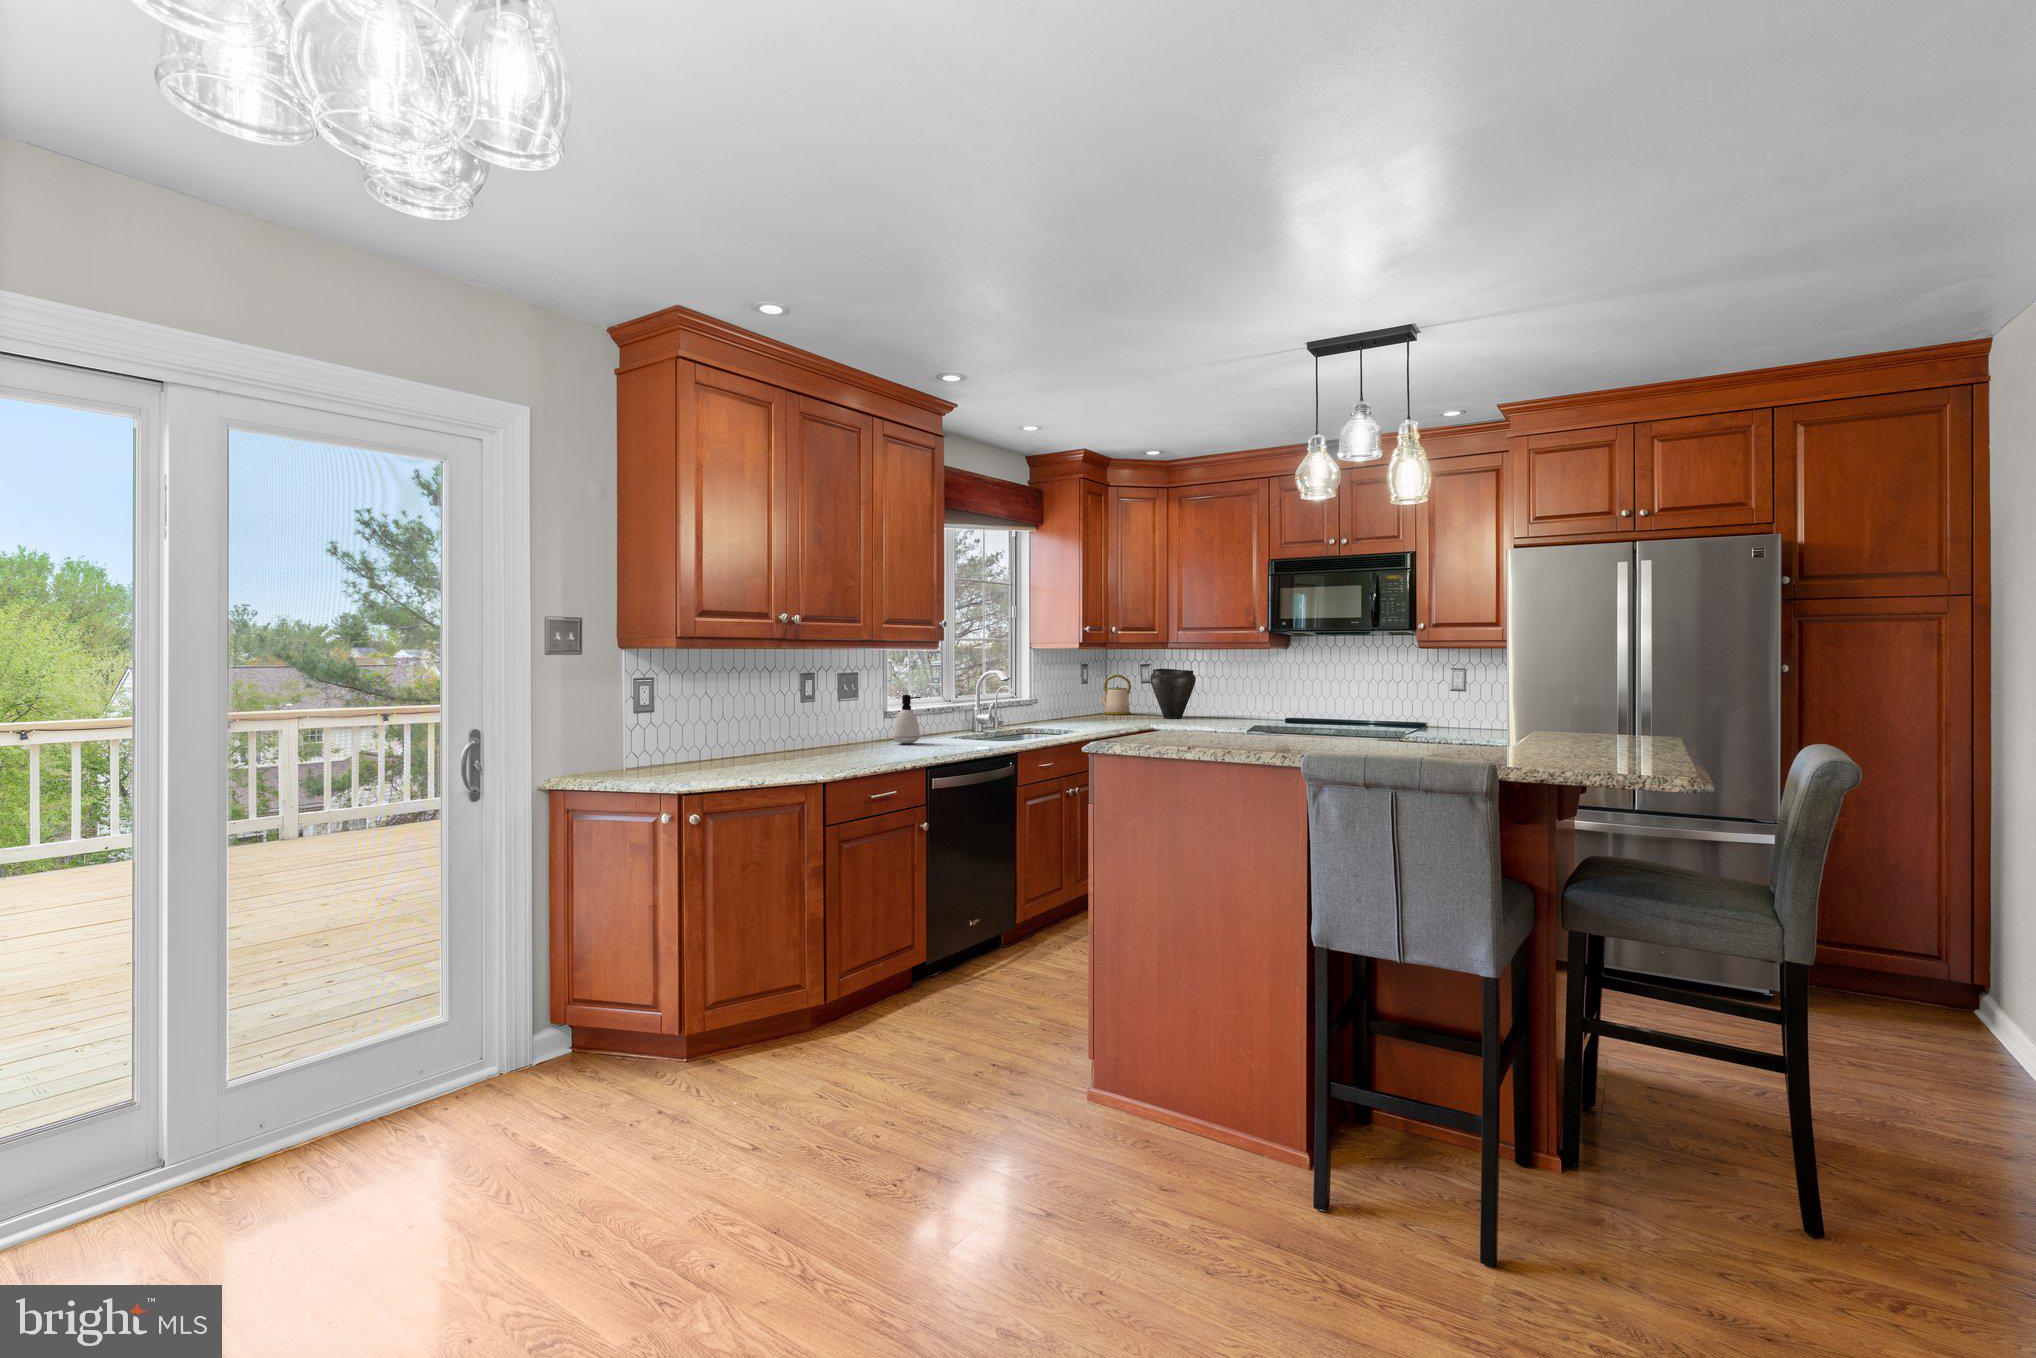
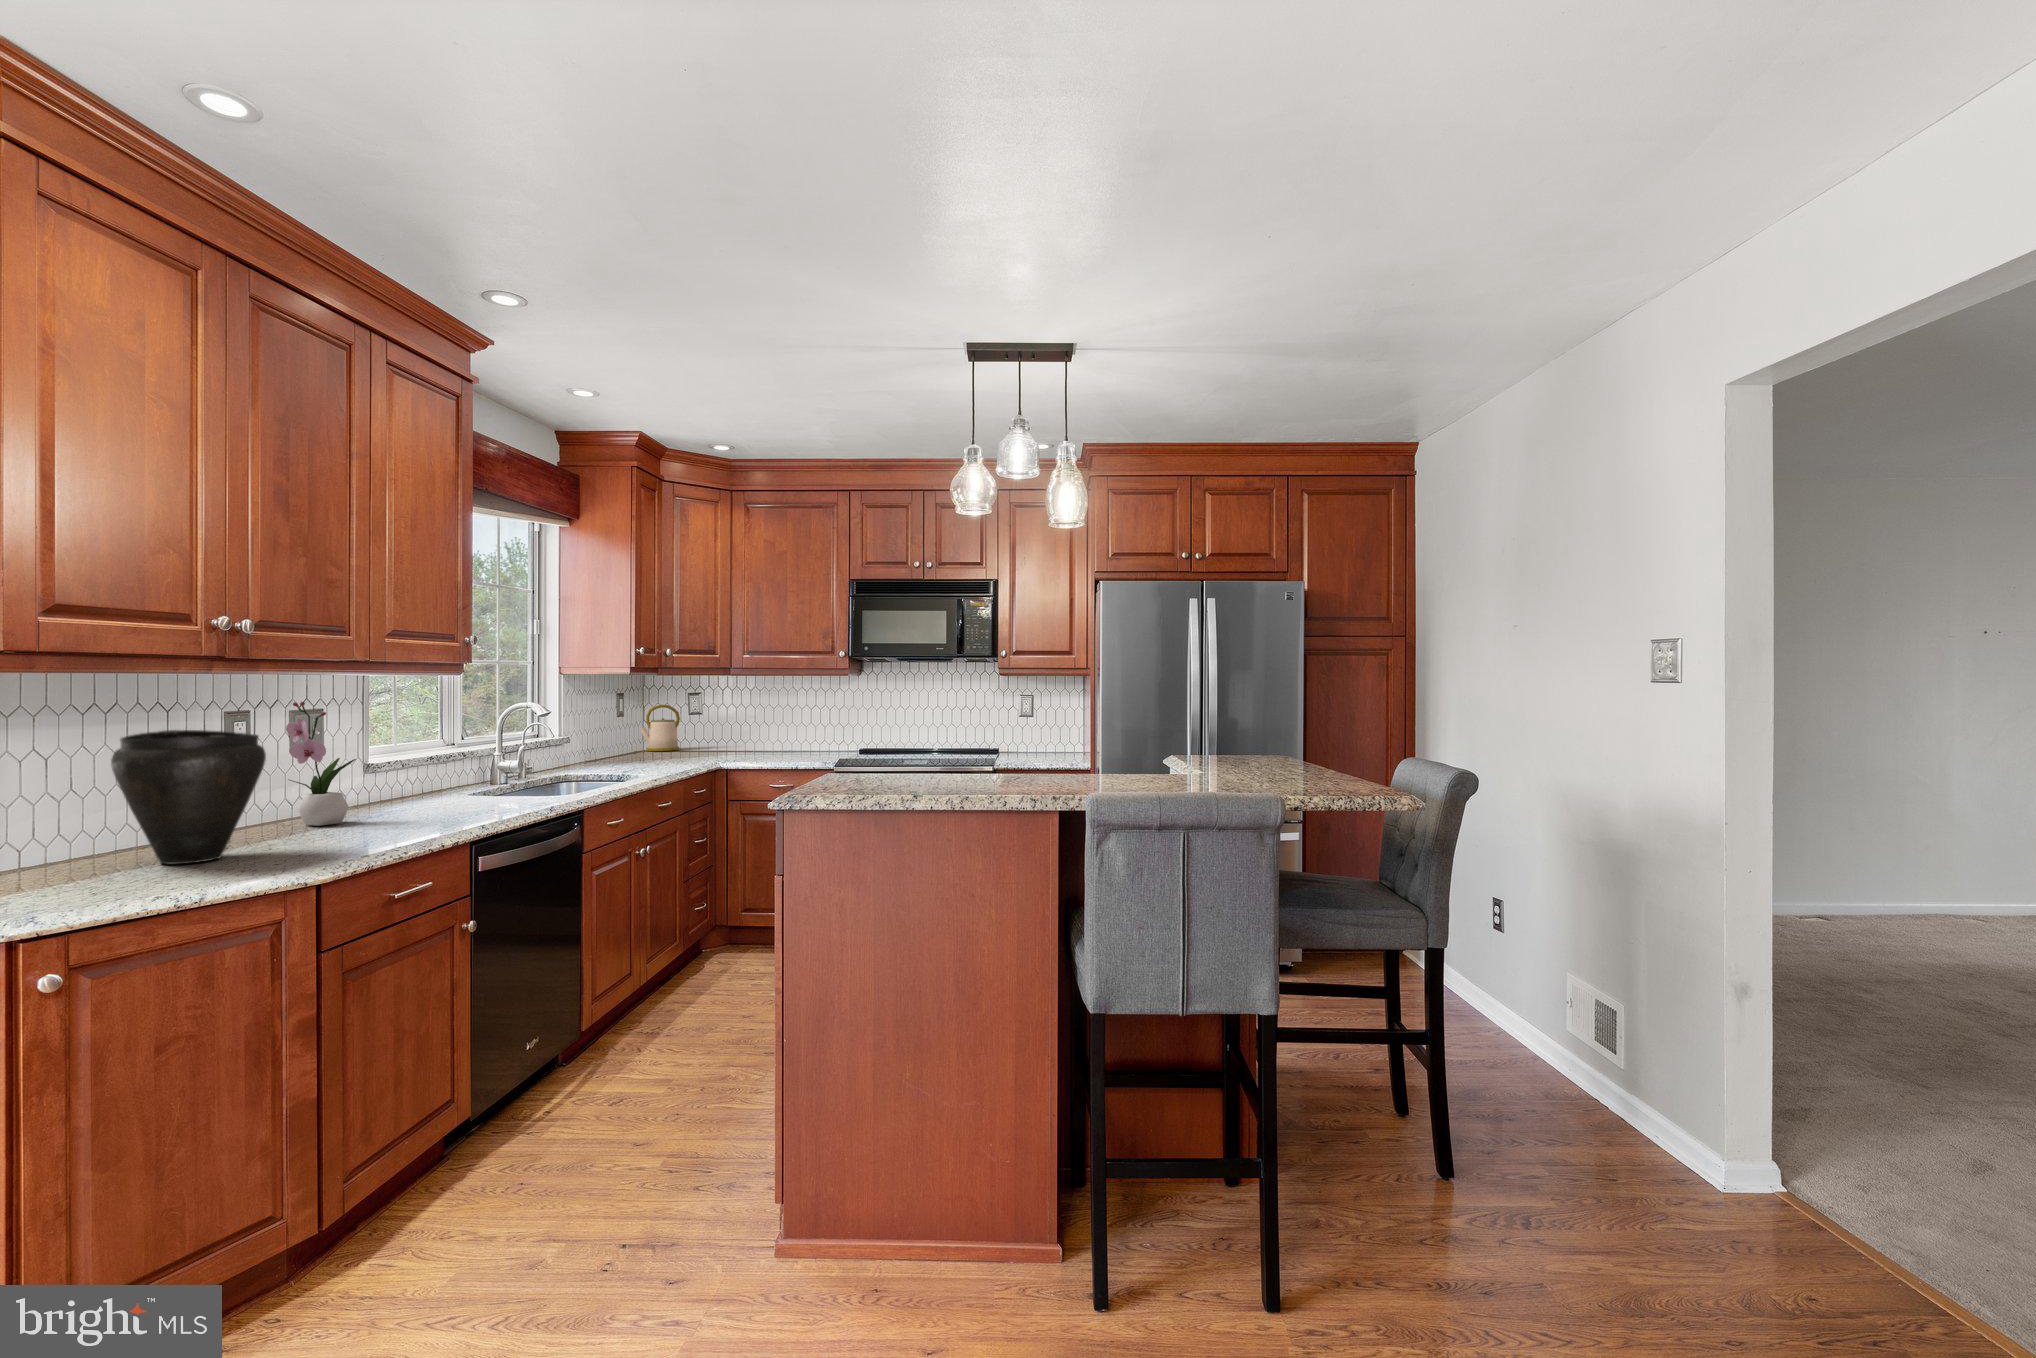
flower arrangement: none [829,667,867,751] -> present [286,702,356,826]
vase: present [1150,668,1196,718] -> present [111,730,266,864]
soap dispenser: present [893,695,920,744] -> none [389,738,435,807]

